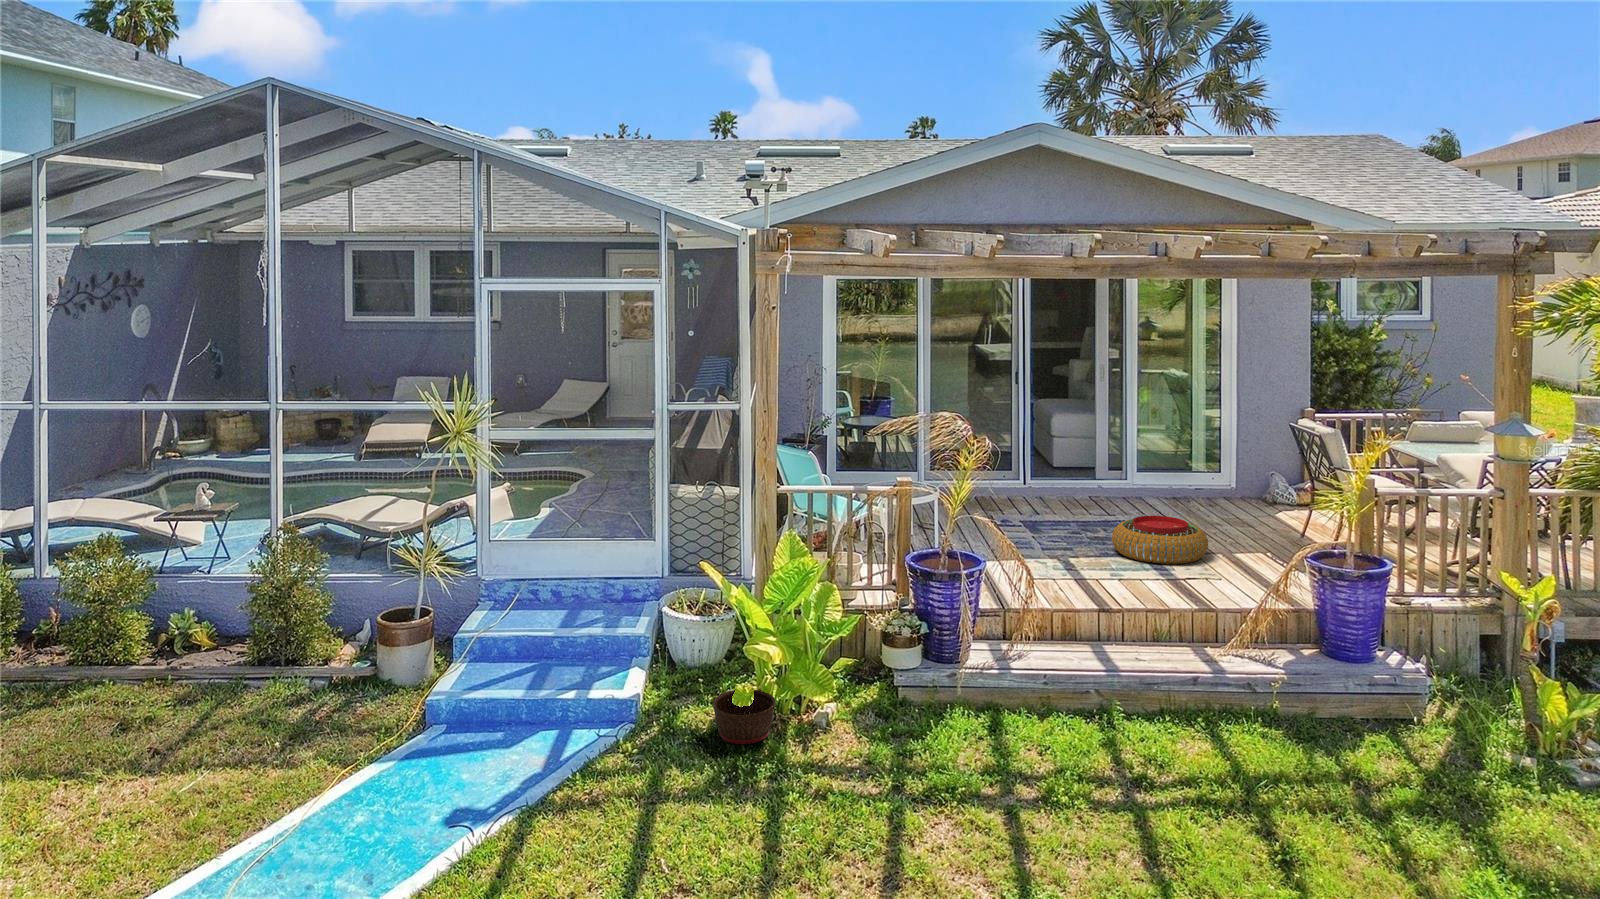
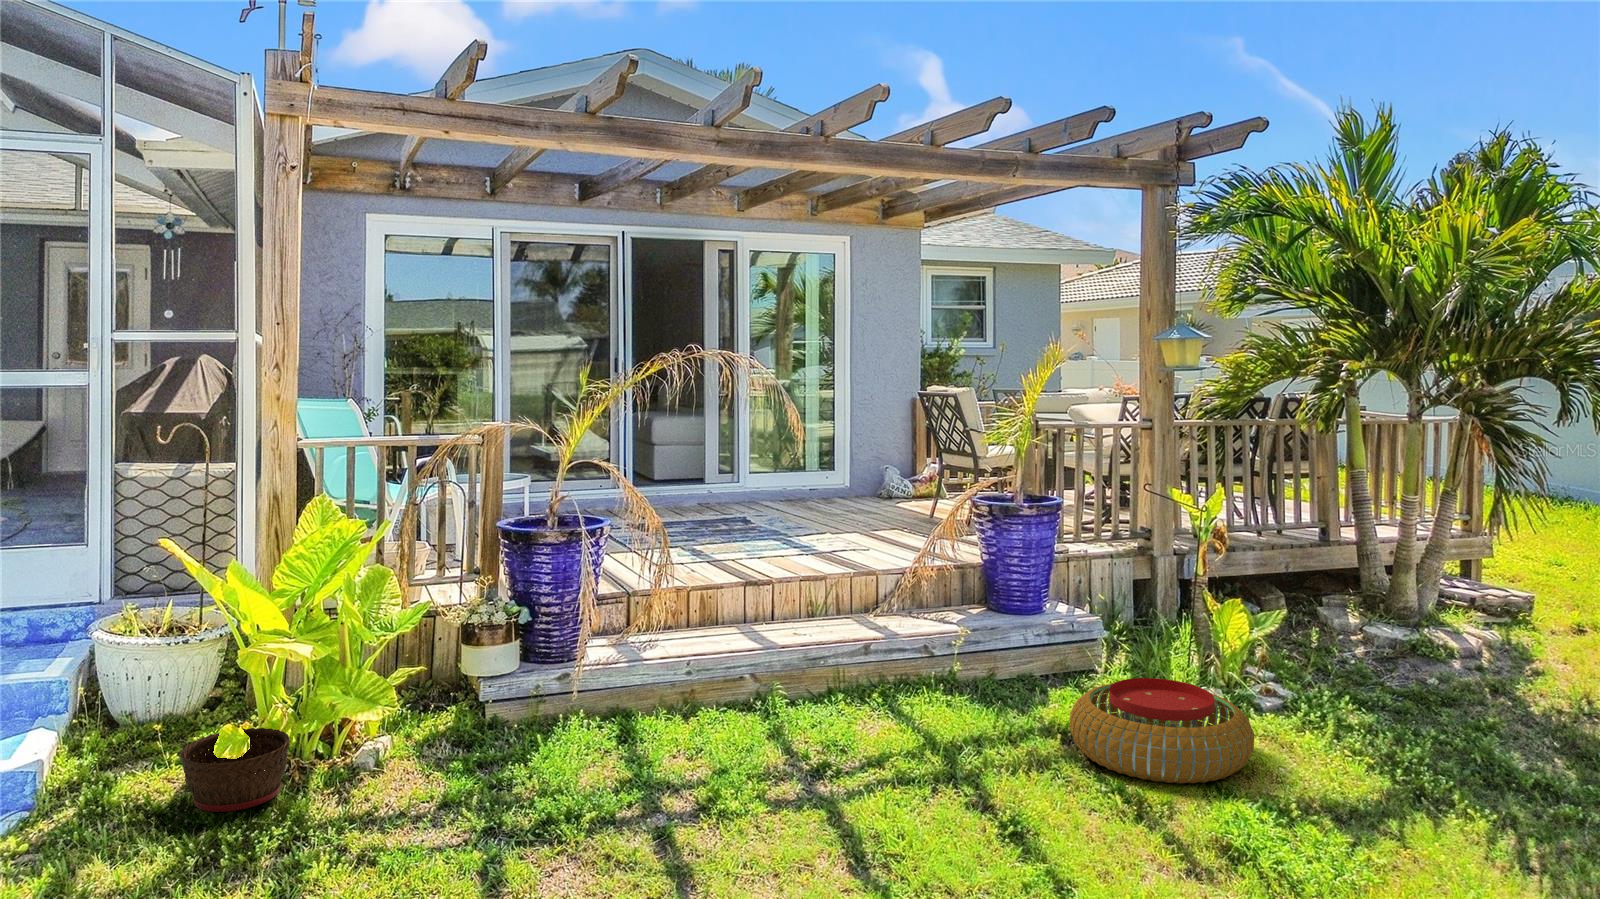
pouf: present [1112,516,1208,564] -> present [1070,678,1255,784]

